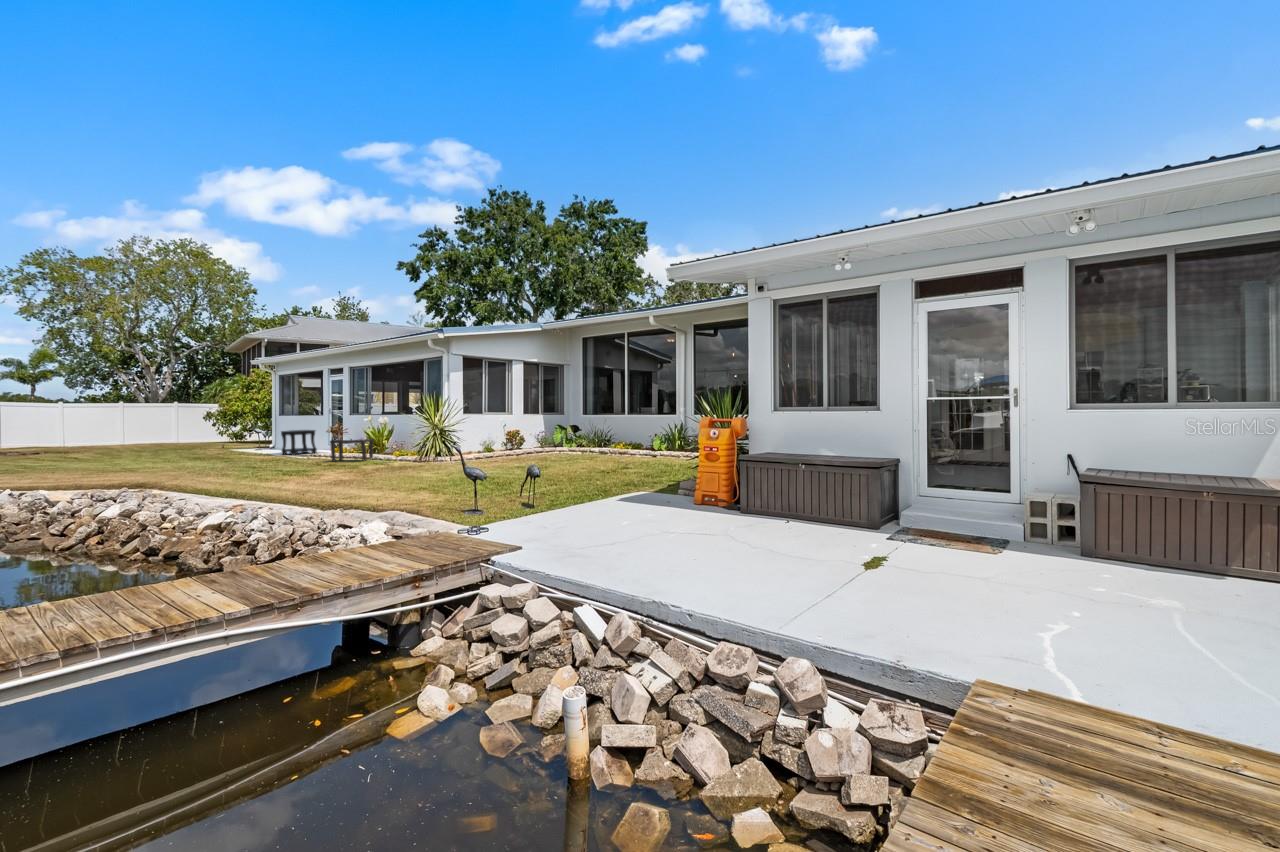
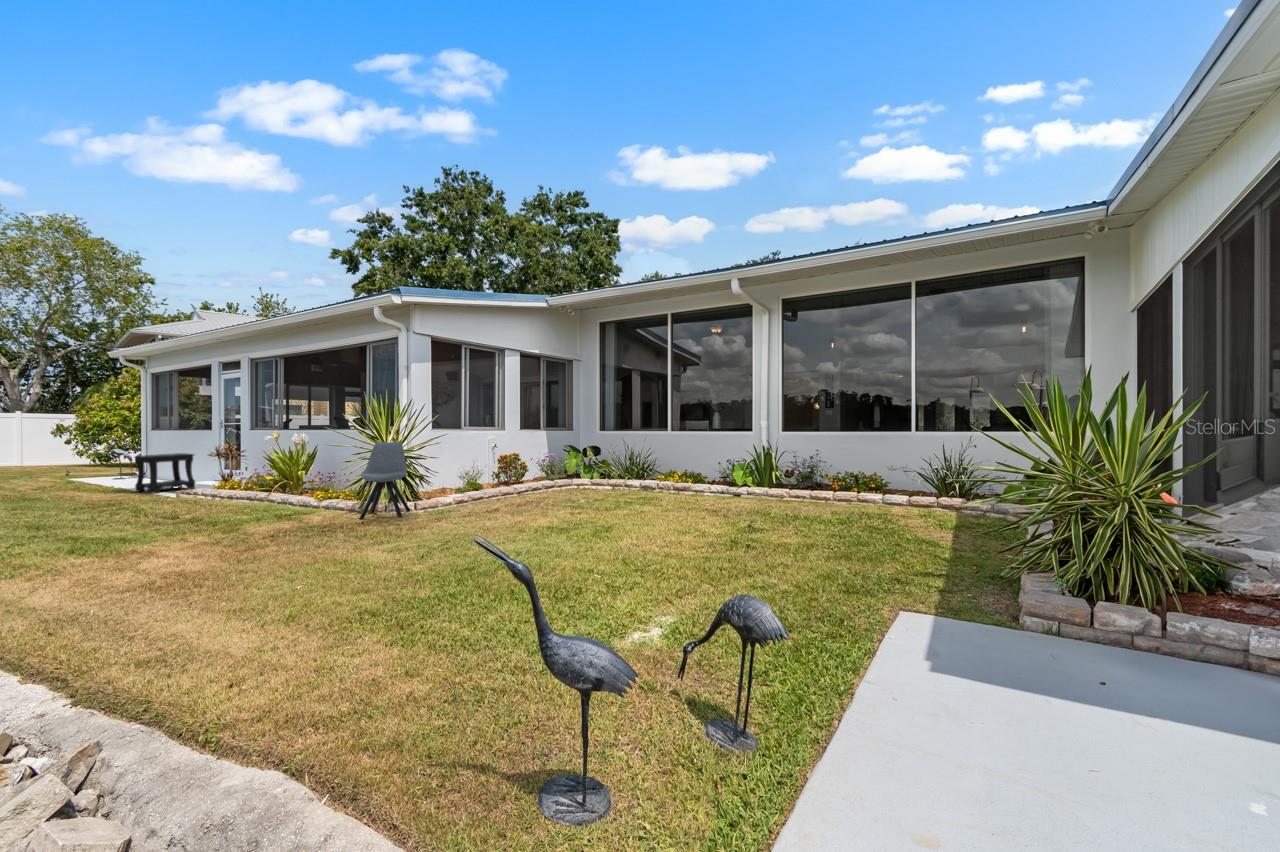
chair: none [419,421,449,466] -> present [359,442,410,519]
bench: present [330,439,374,461] -> none [205,470,283,508]

